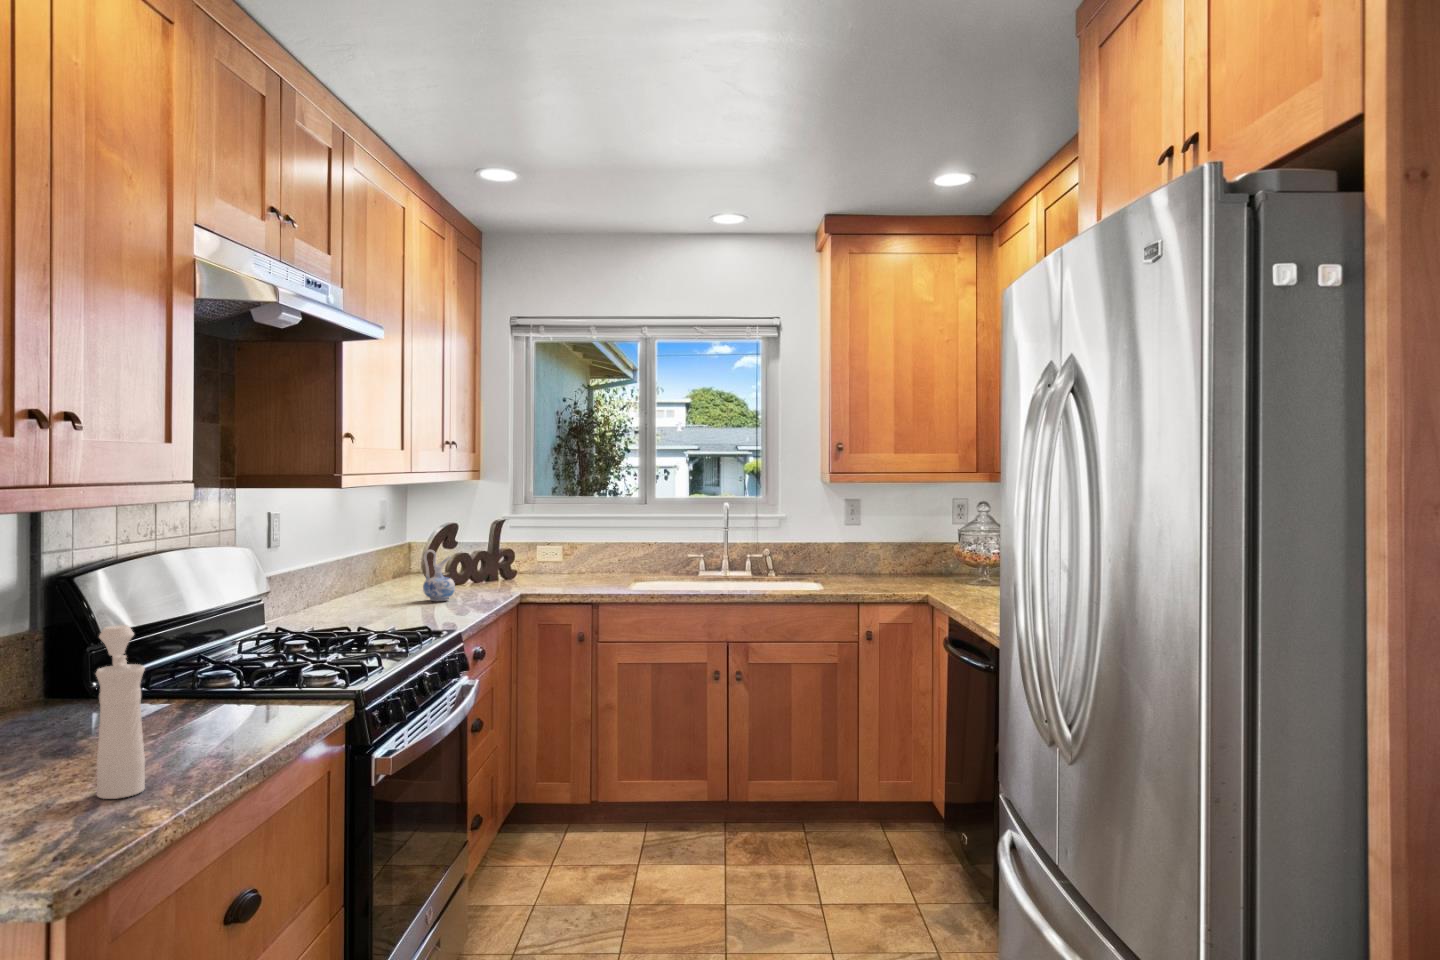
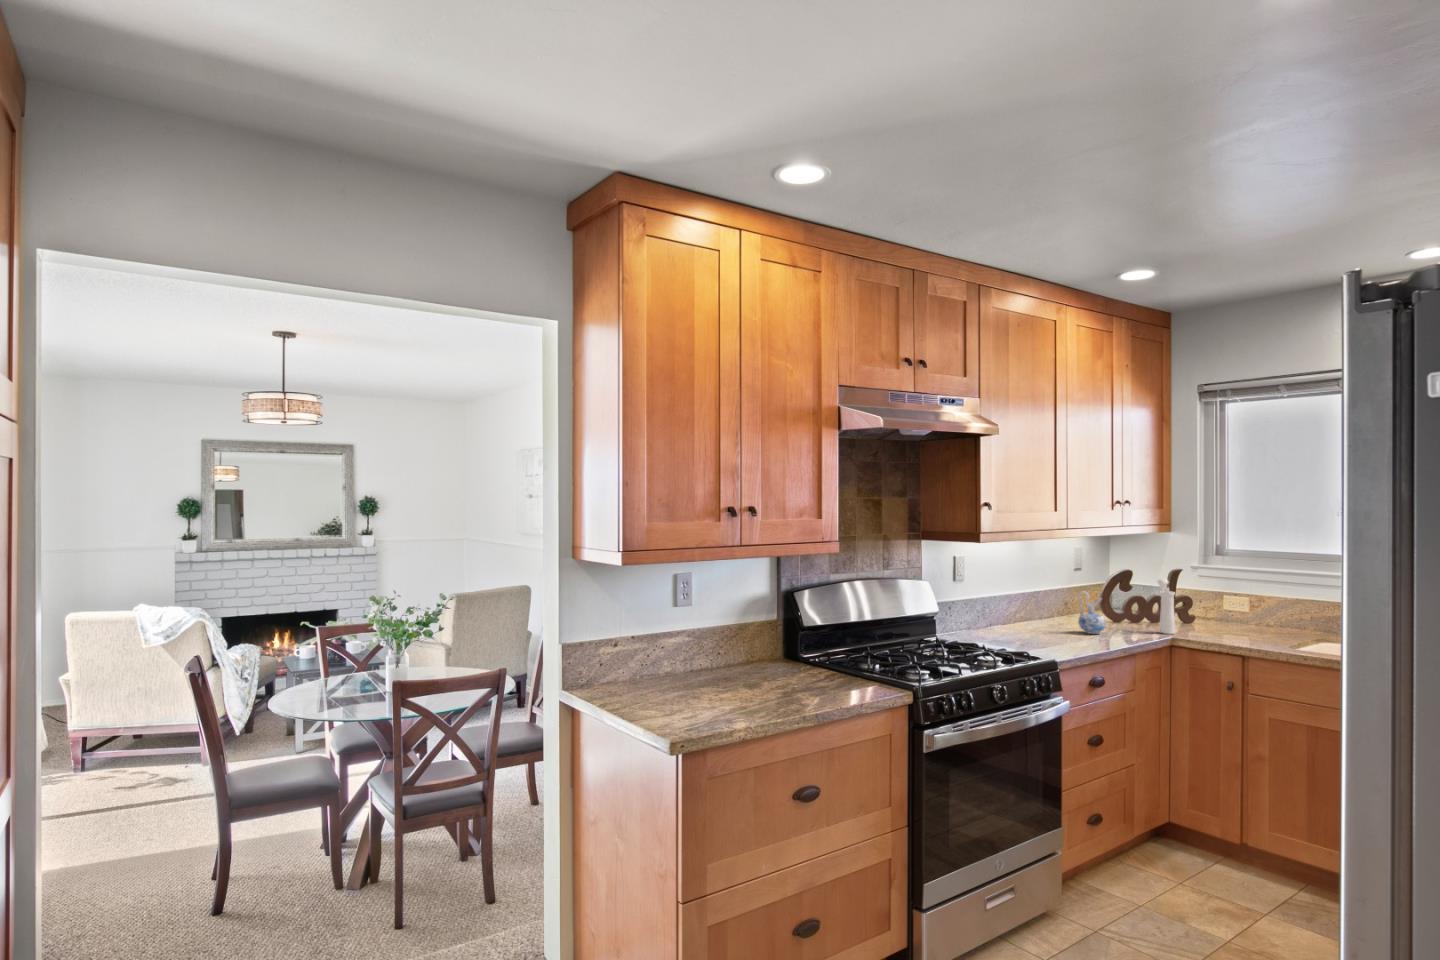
pepper mill: present [96,625,145,799] -> present [1157,579,1175,634]

